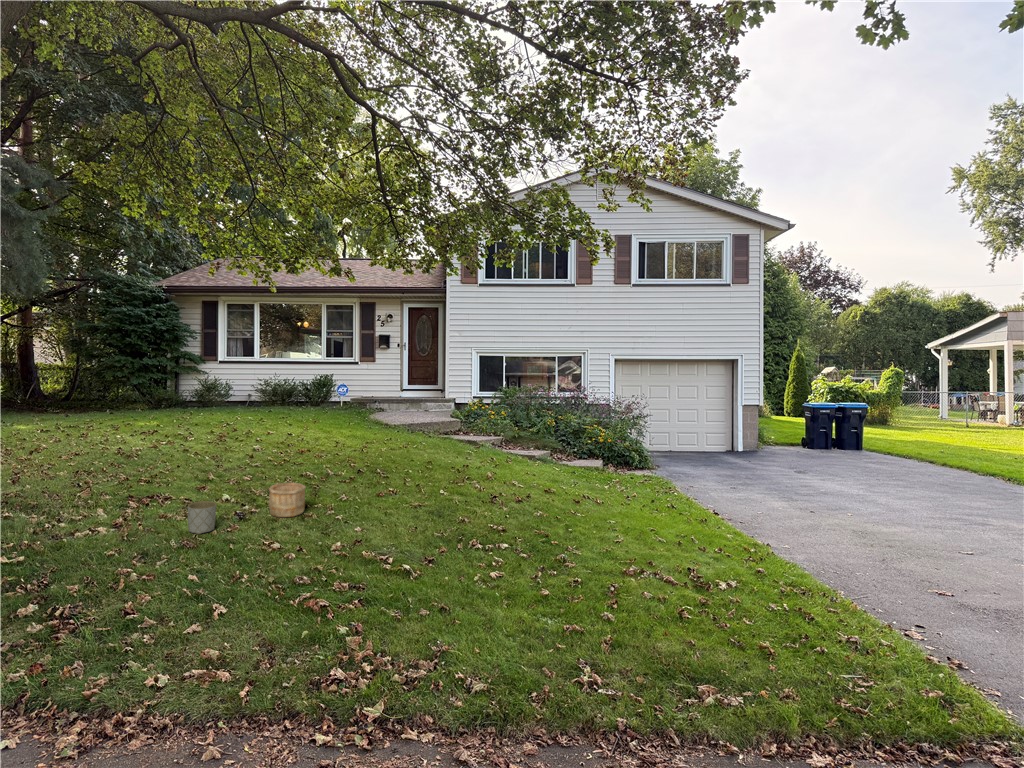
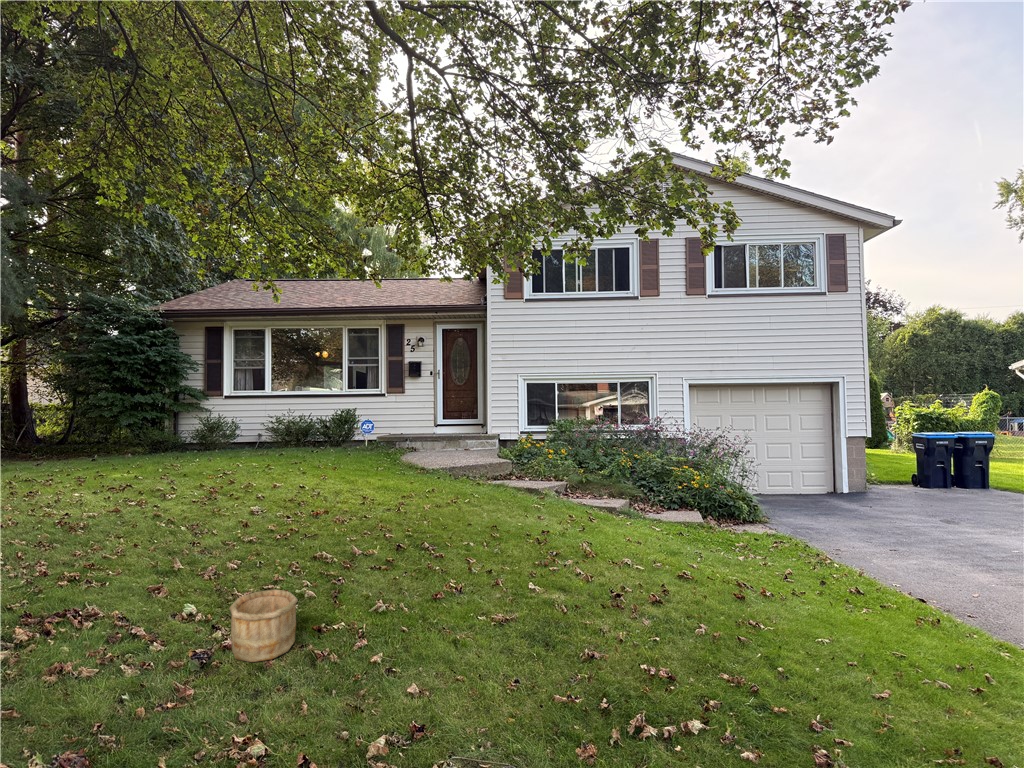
planter: present [188,501,216,534] -> none [52,648,116,724]

